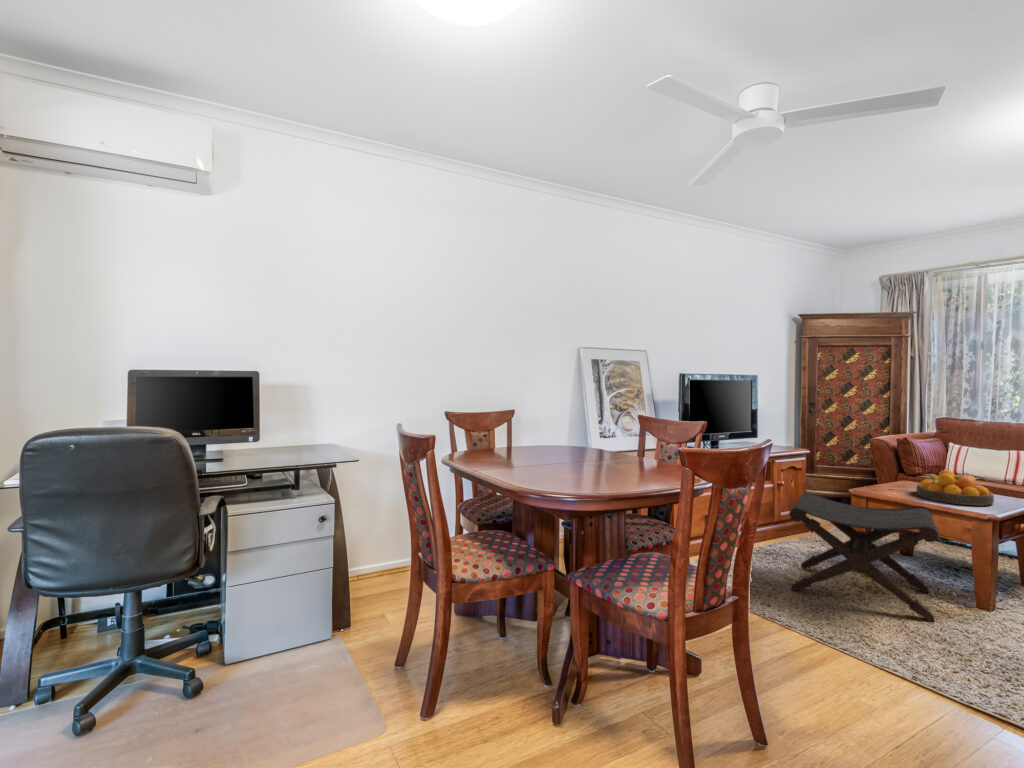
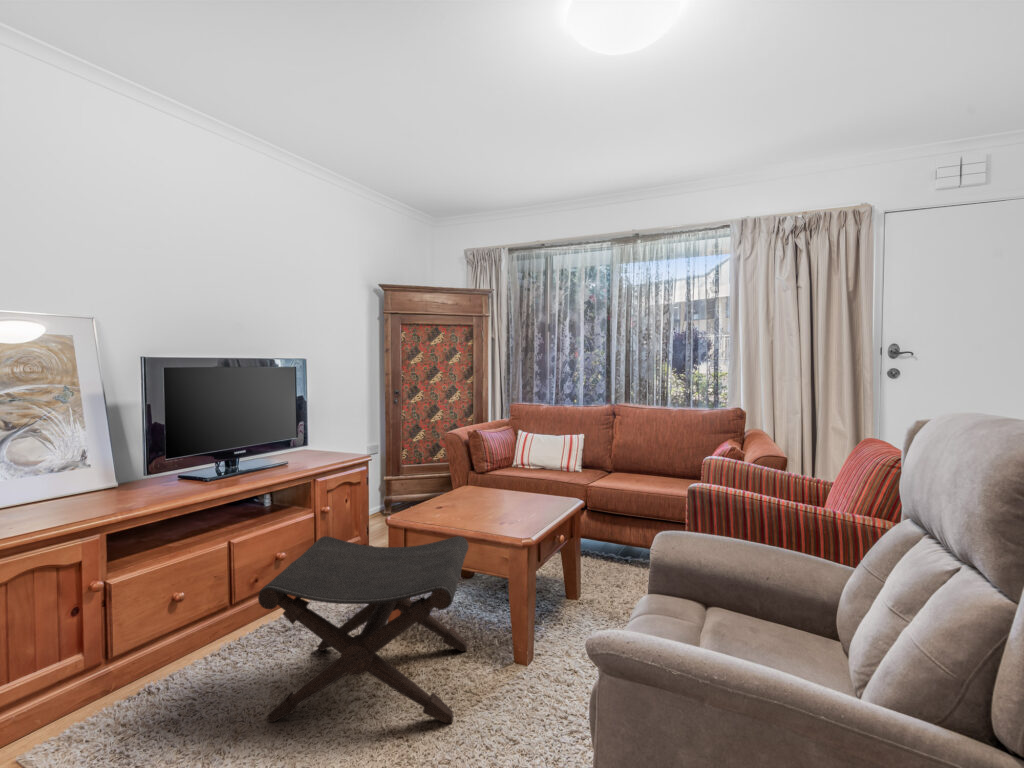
fruit bowl: present [916,470,994,505] -> none [462,476,535,524]

